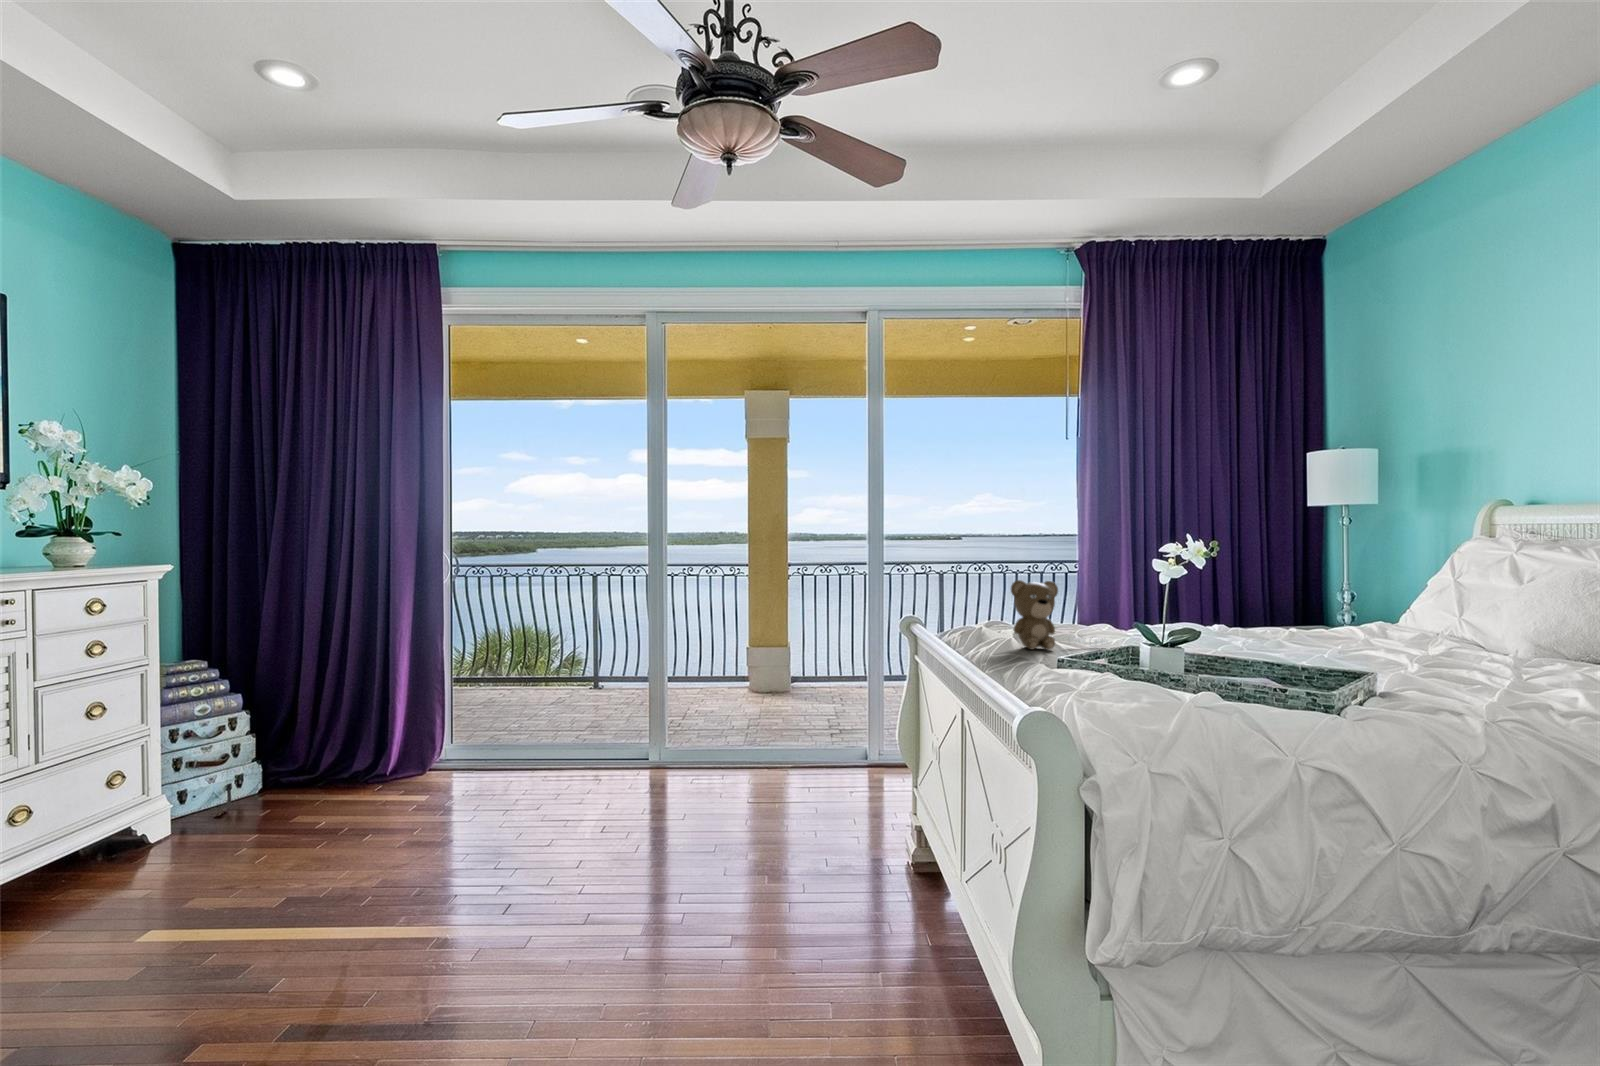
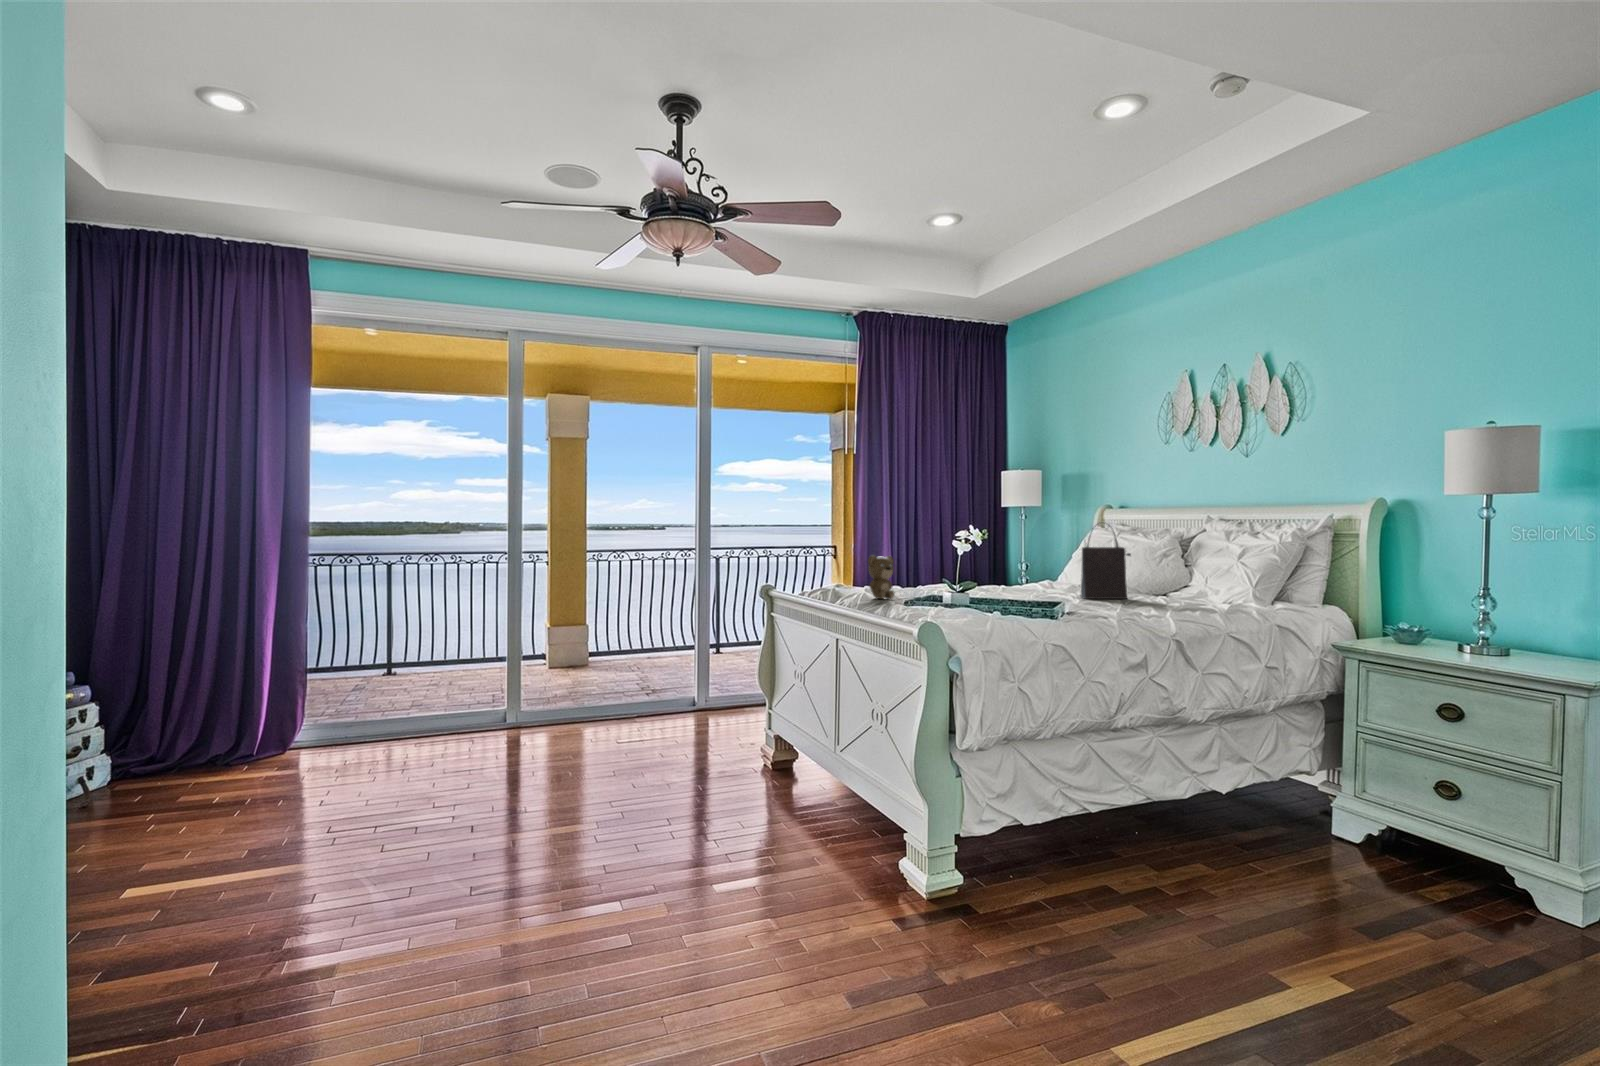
handbag: none [1422,524,1540,673] -> present [1081,528,1131,599]

